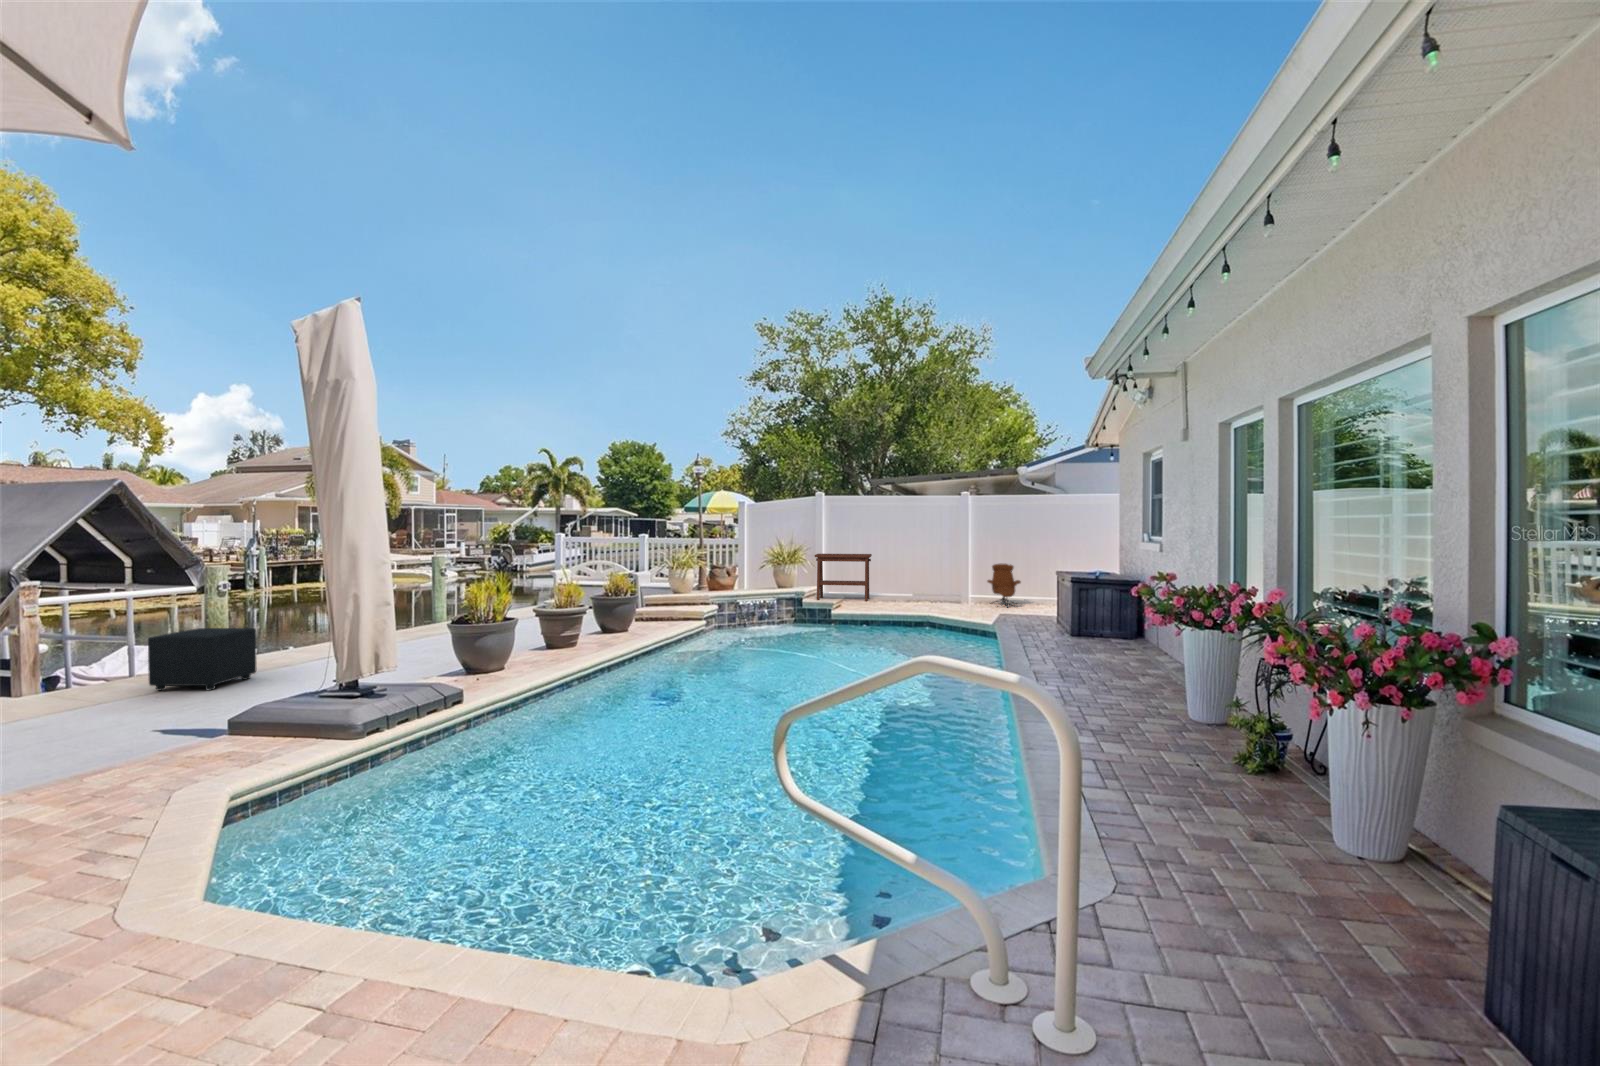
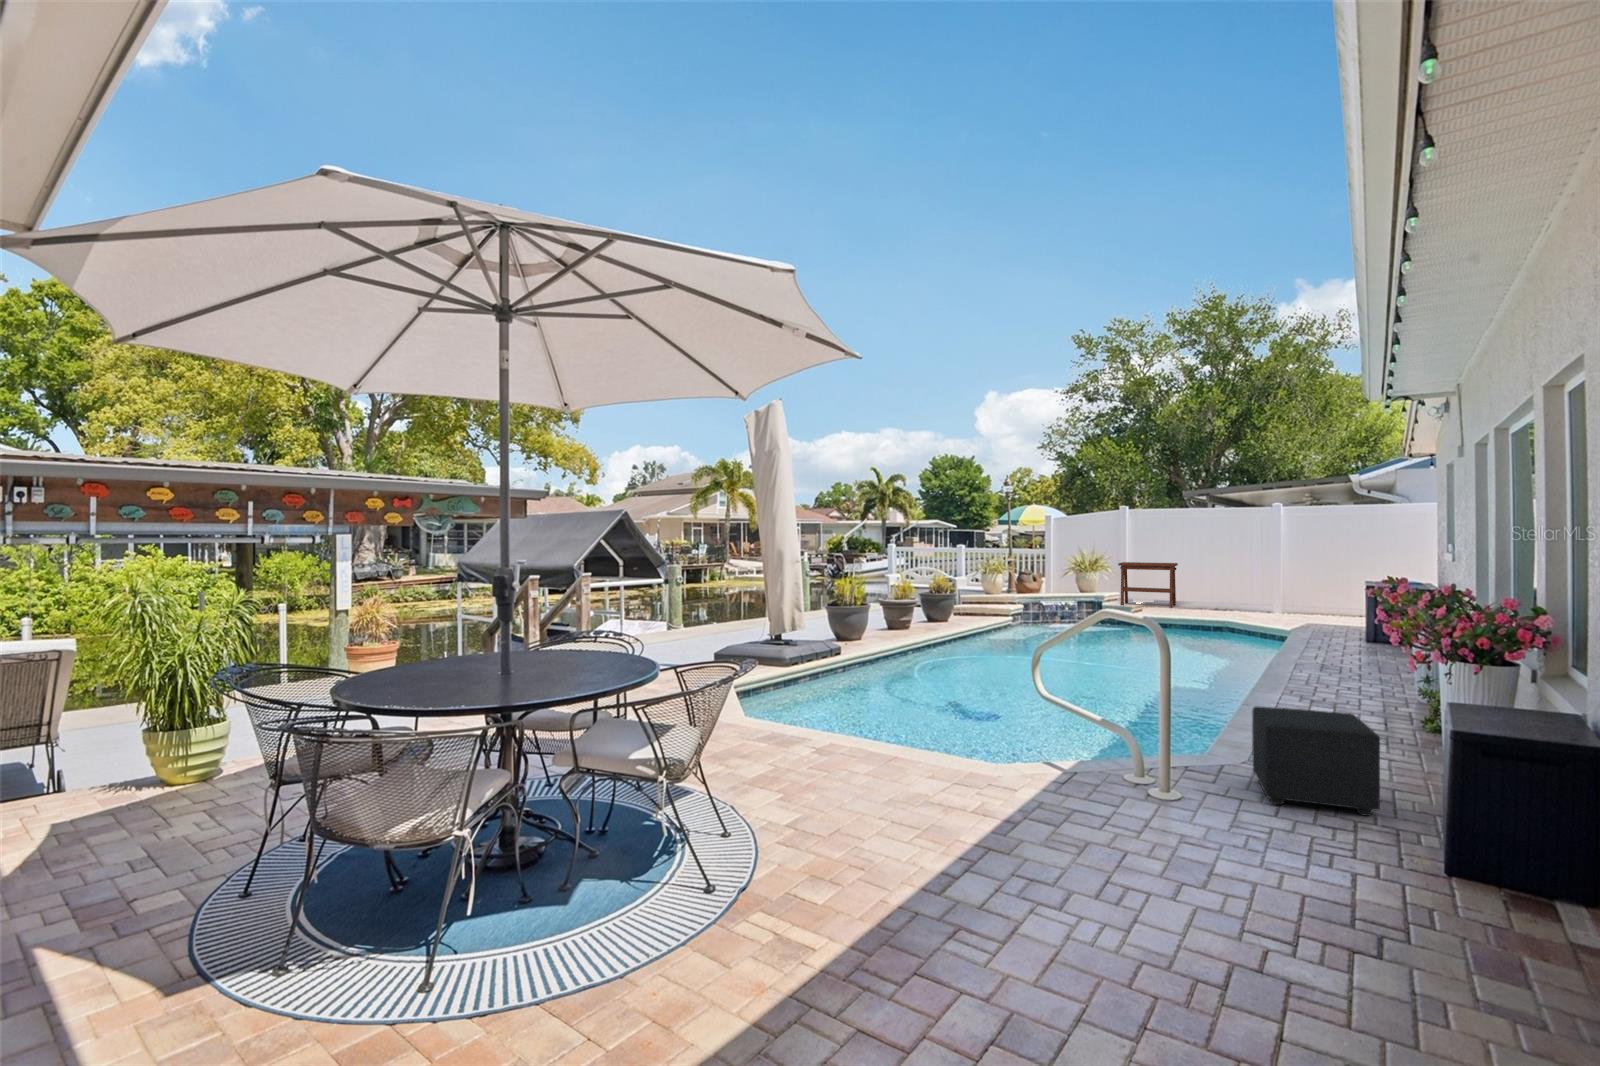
lounge chair: present [987,564,1021,606] -> none [1304,574,1345,619]
ottoman: present [148,628,257,690] -> present [1252,706,1380,816]

